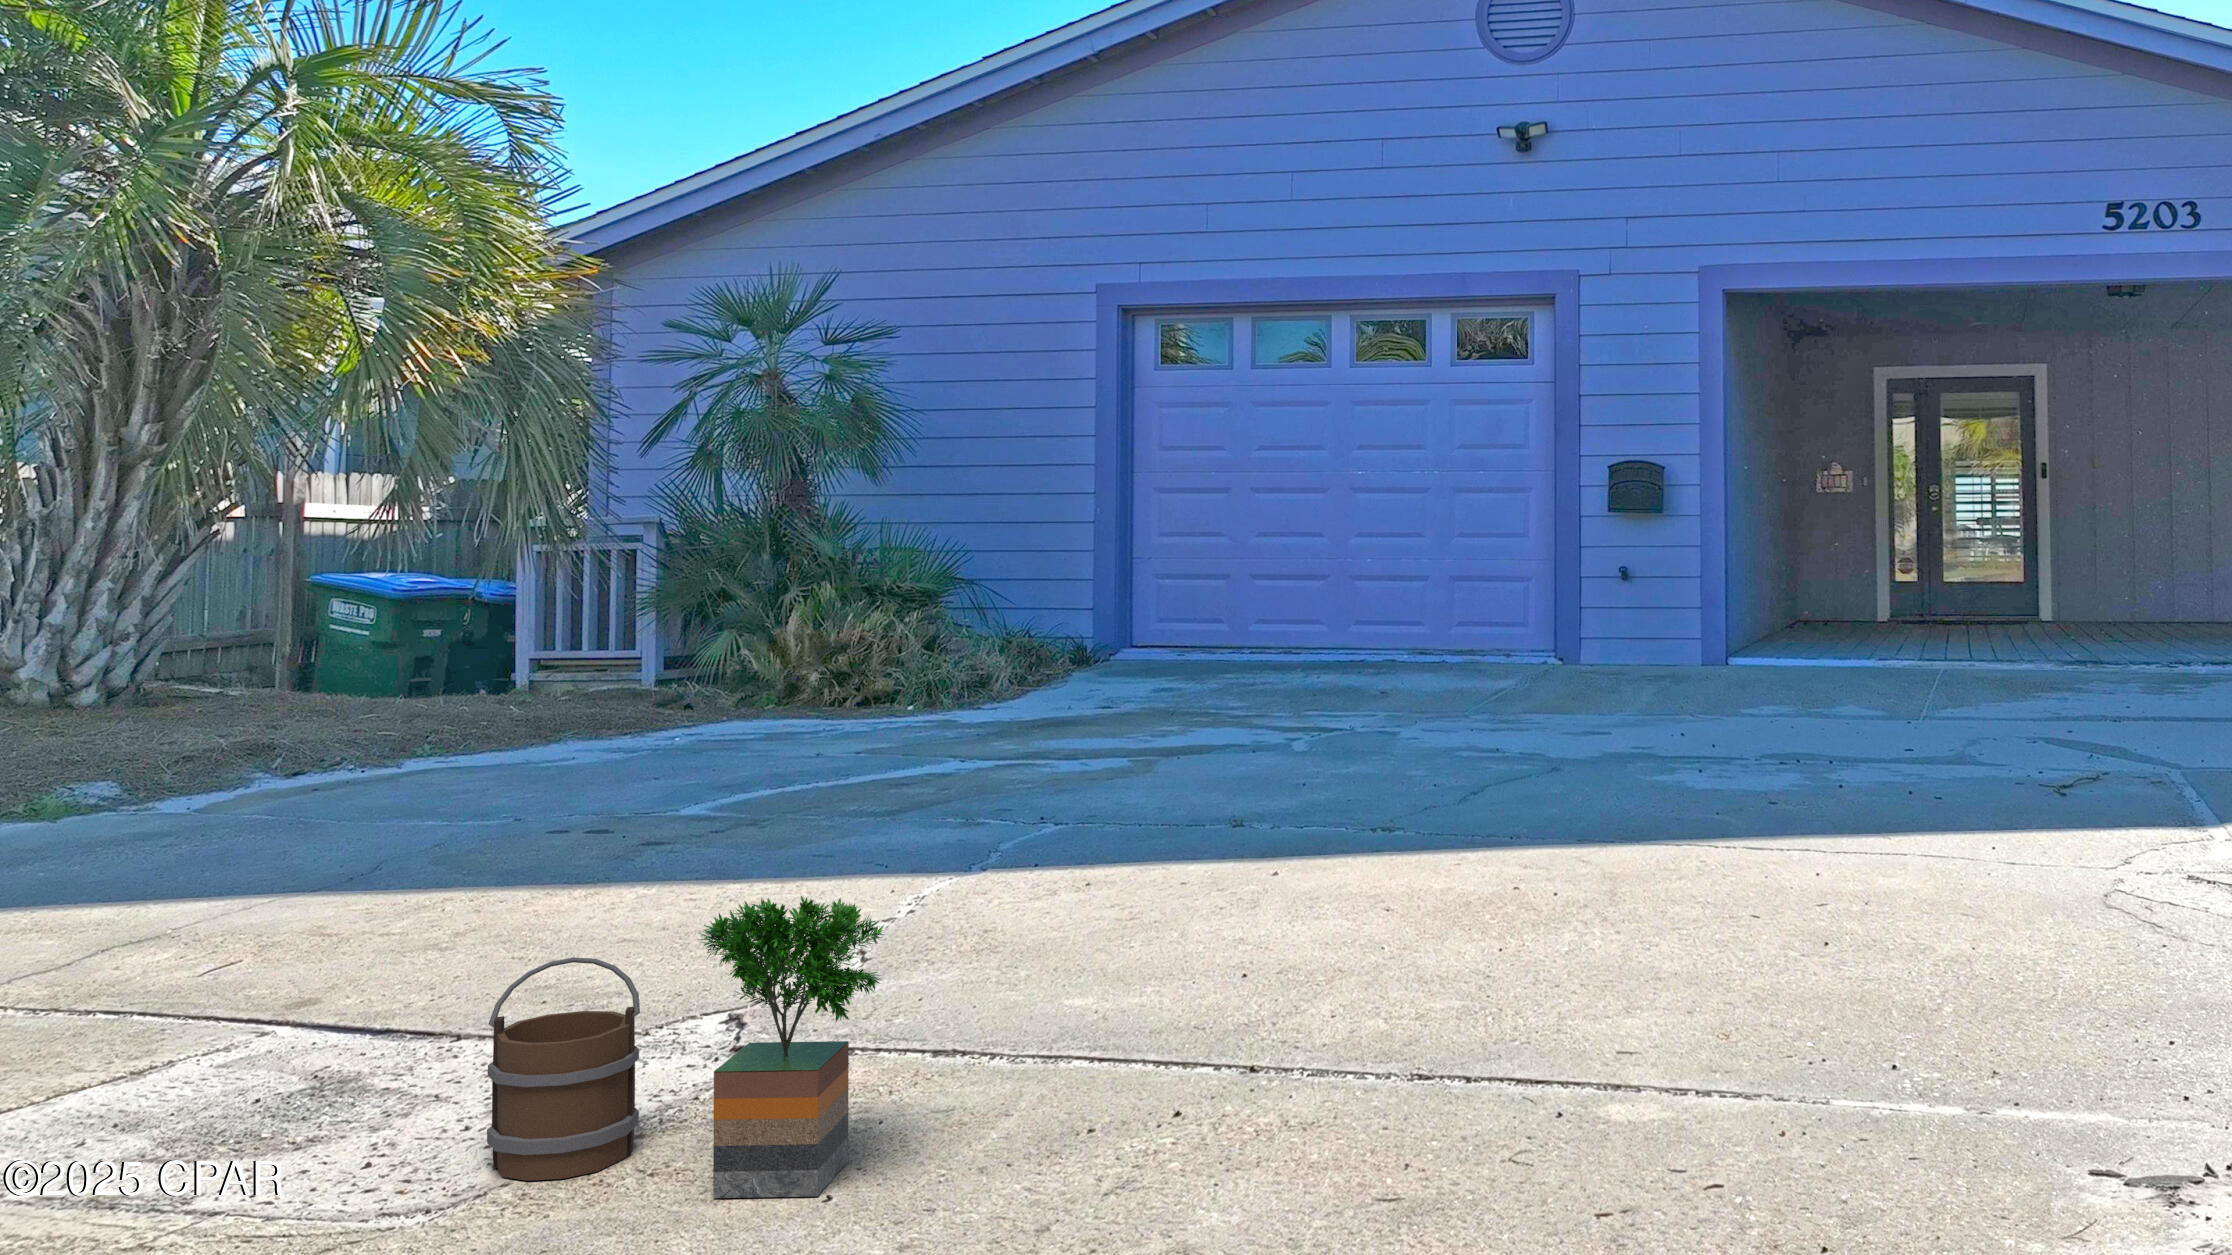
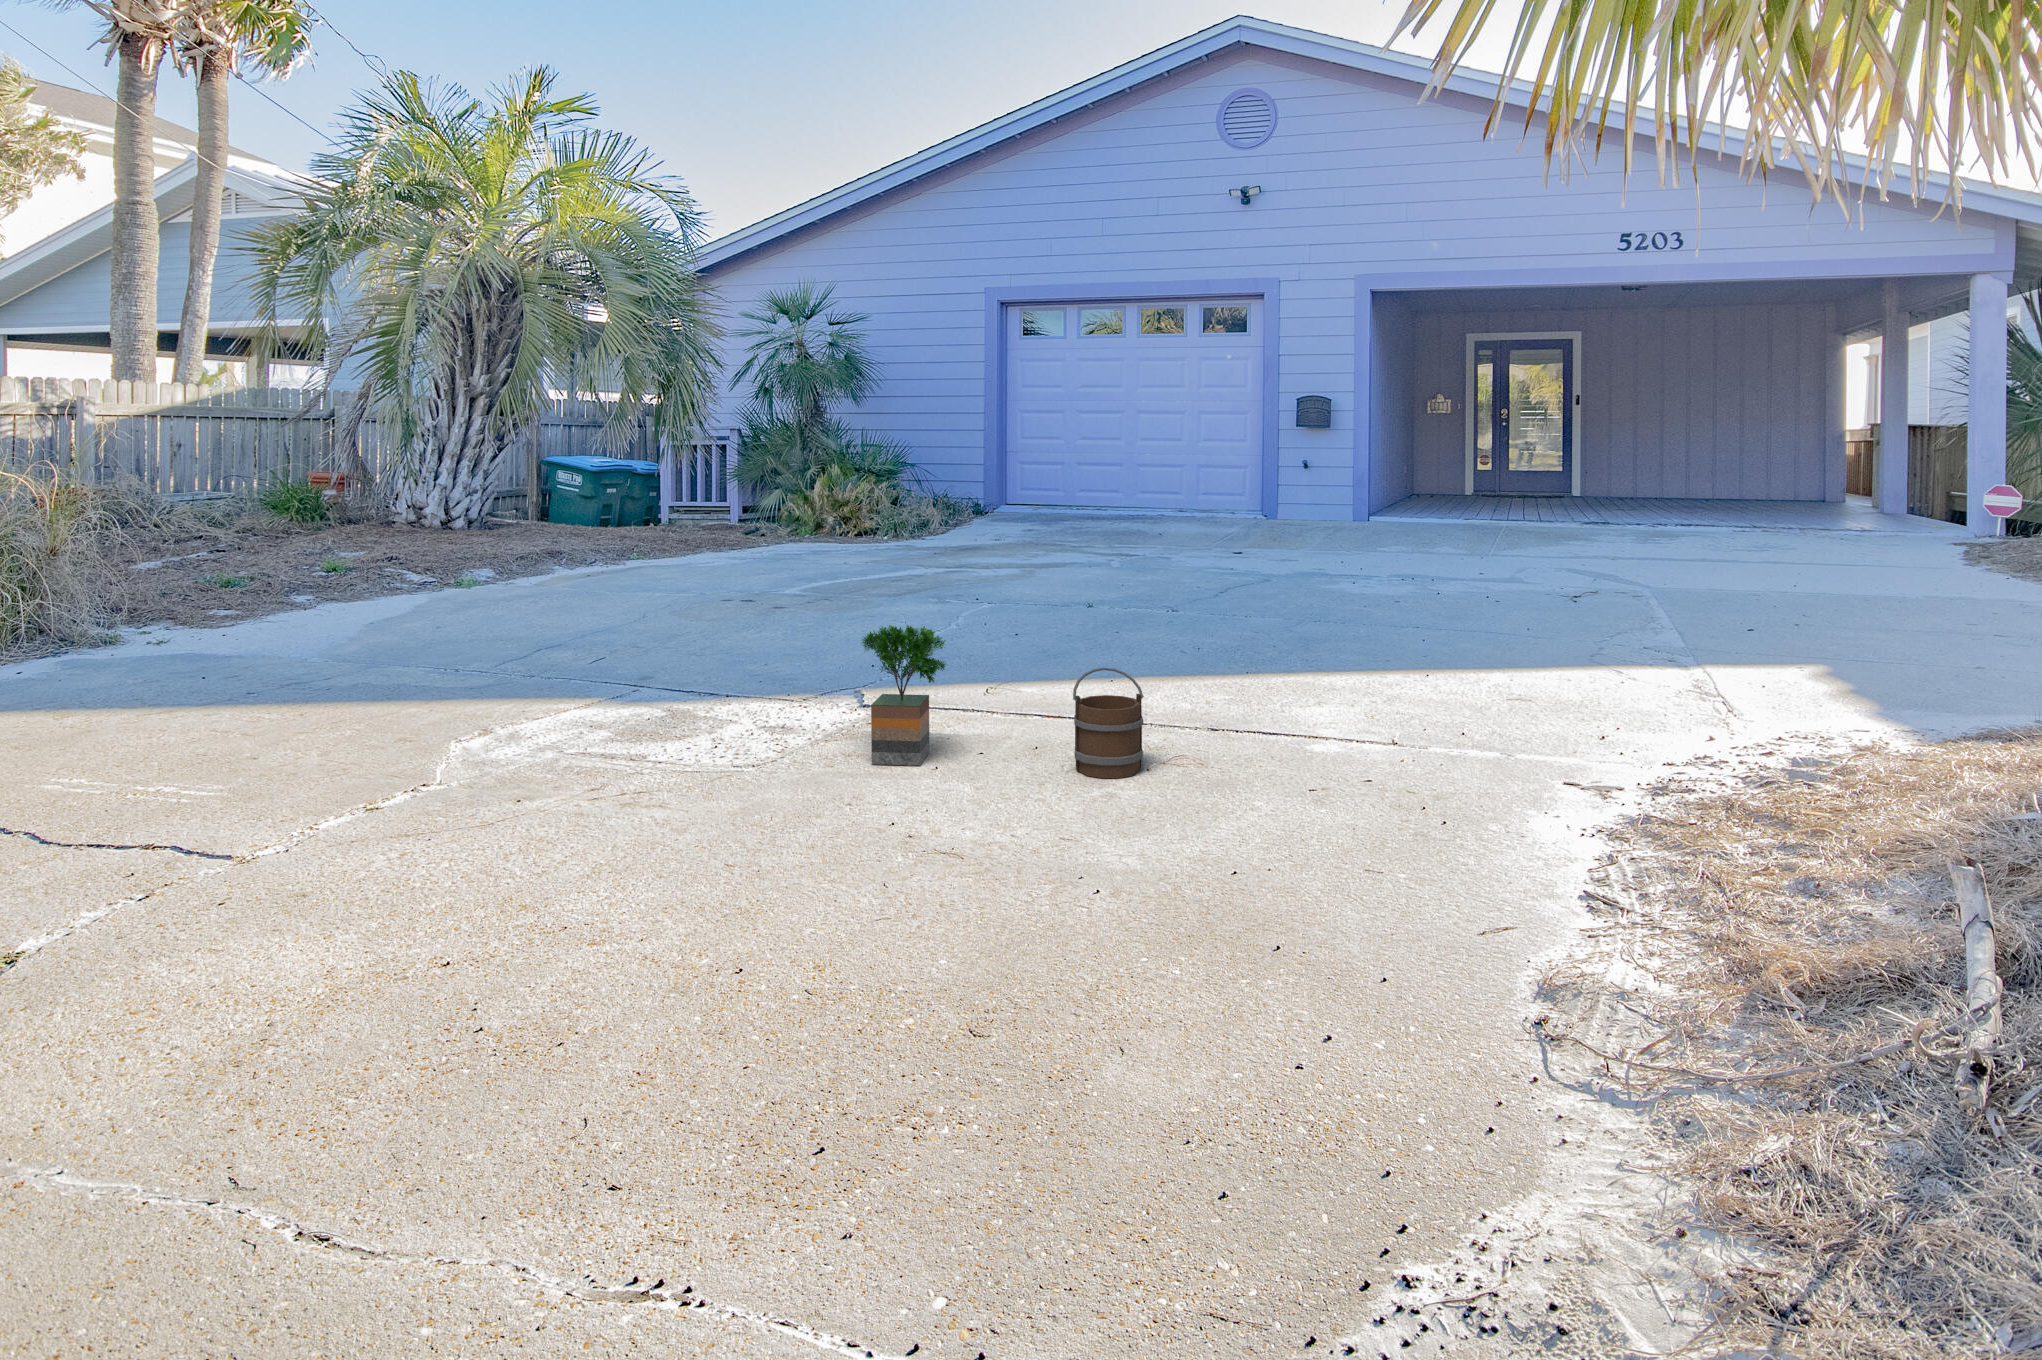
bucket: present [487,957,640,1181] -> present [1073,668,1144,778]

